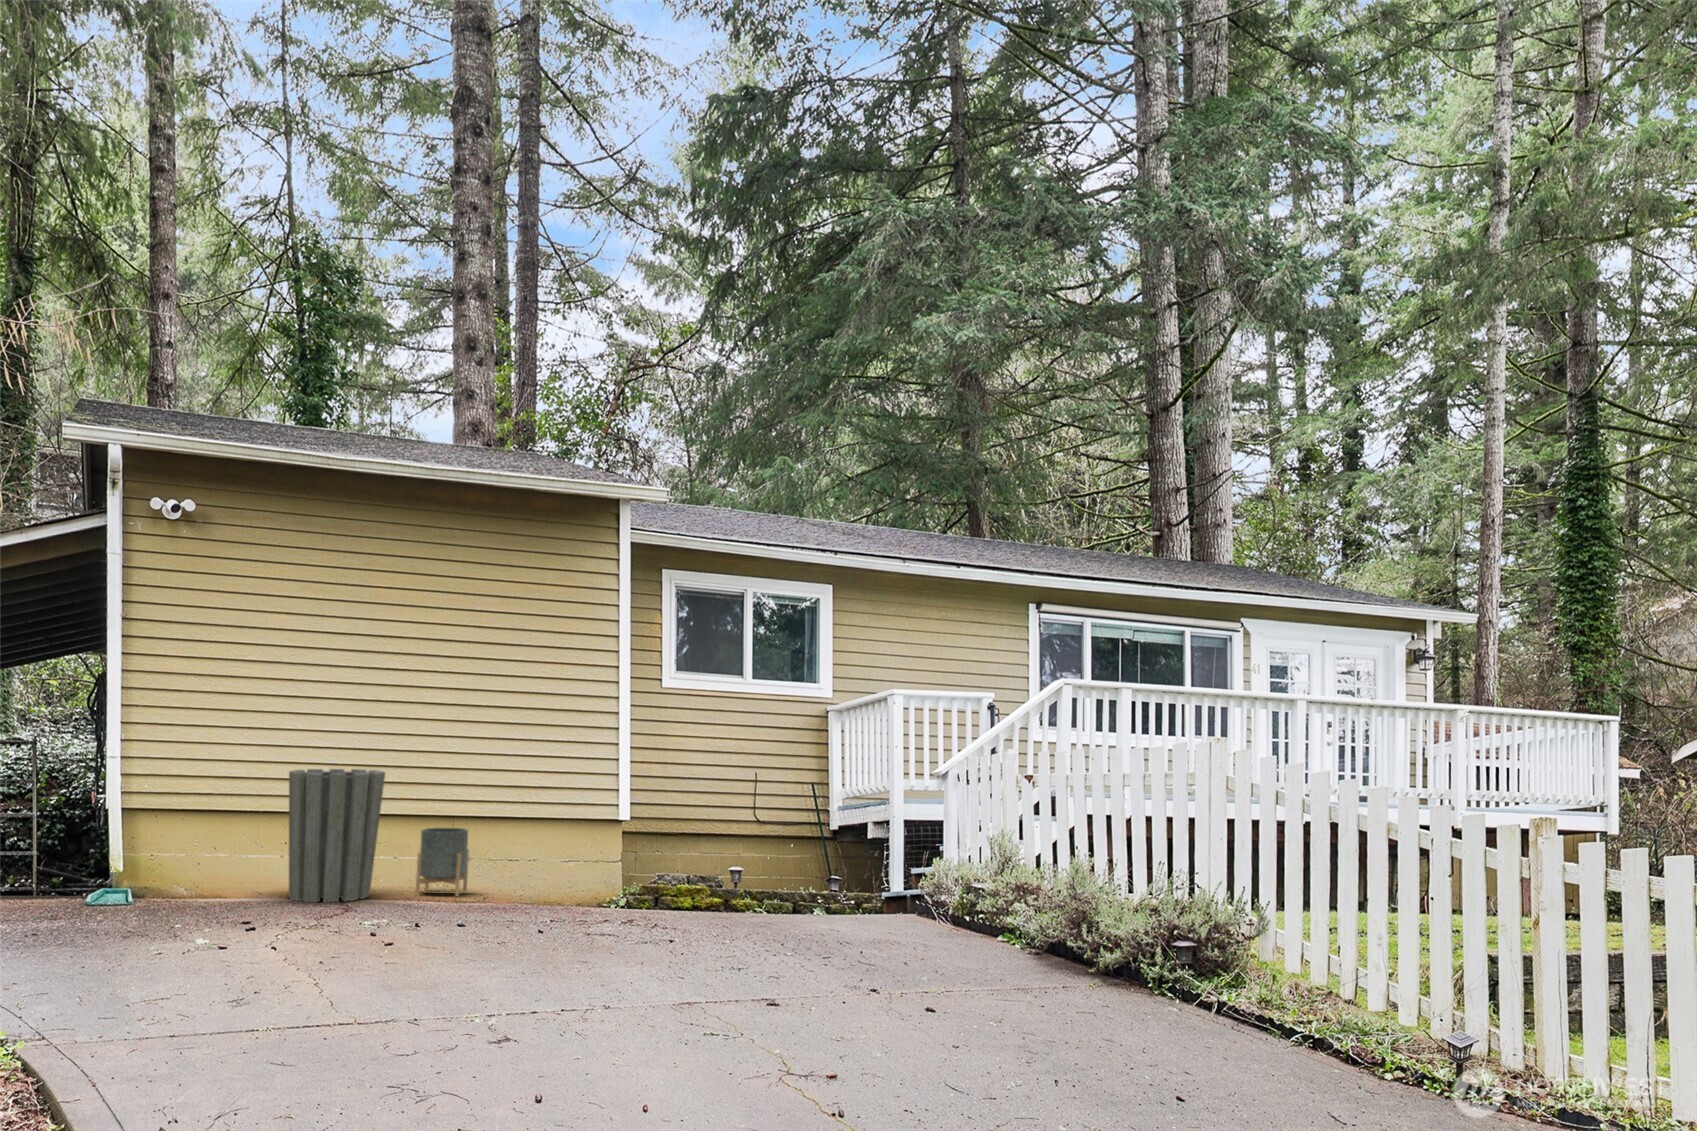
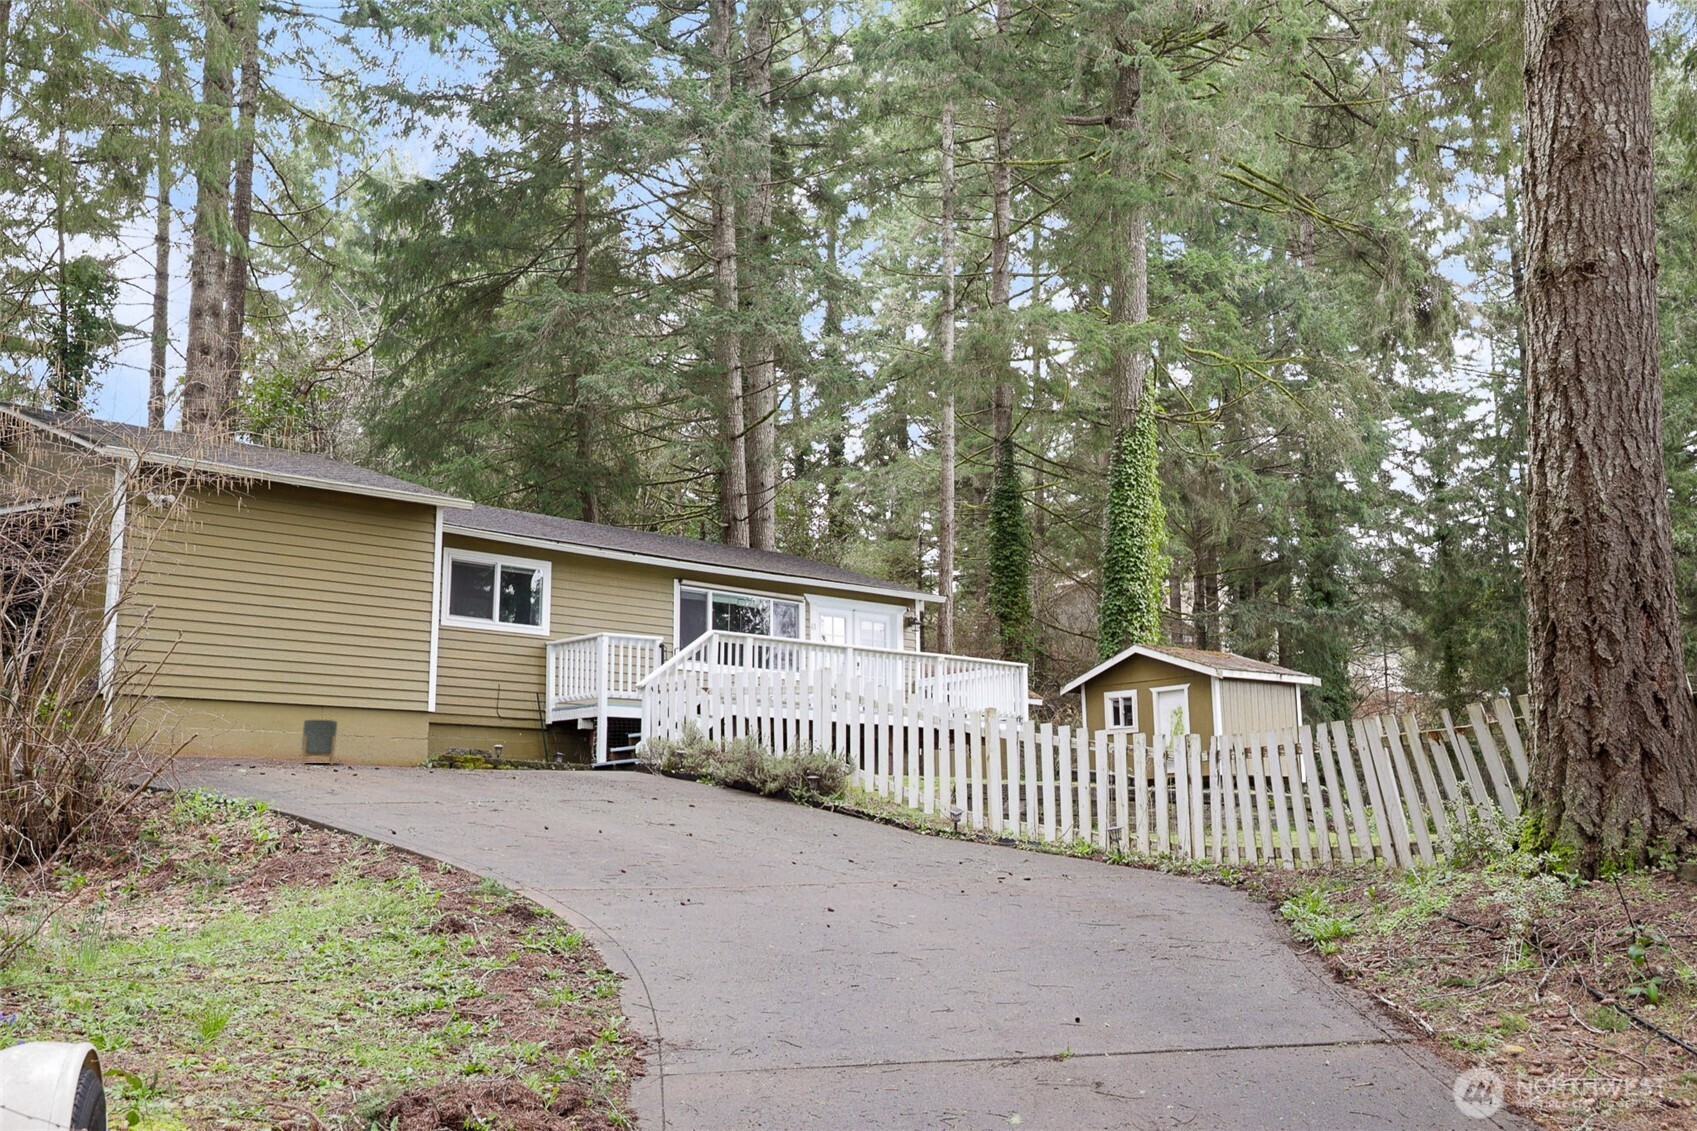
trash can: present [289,769,385,902] -> none [215,678,287,768]

